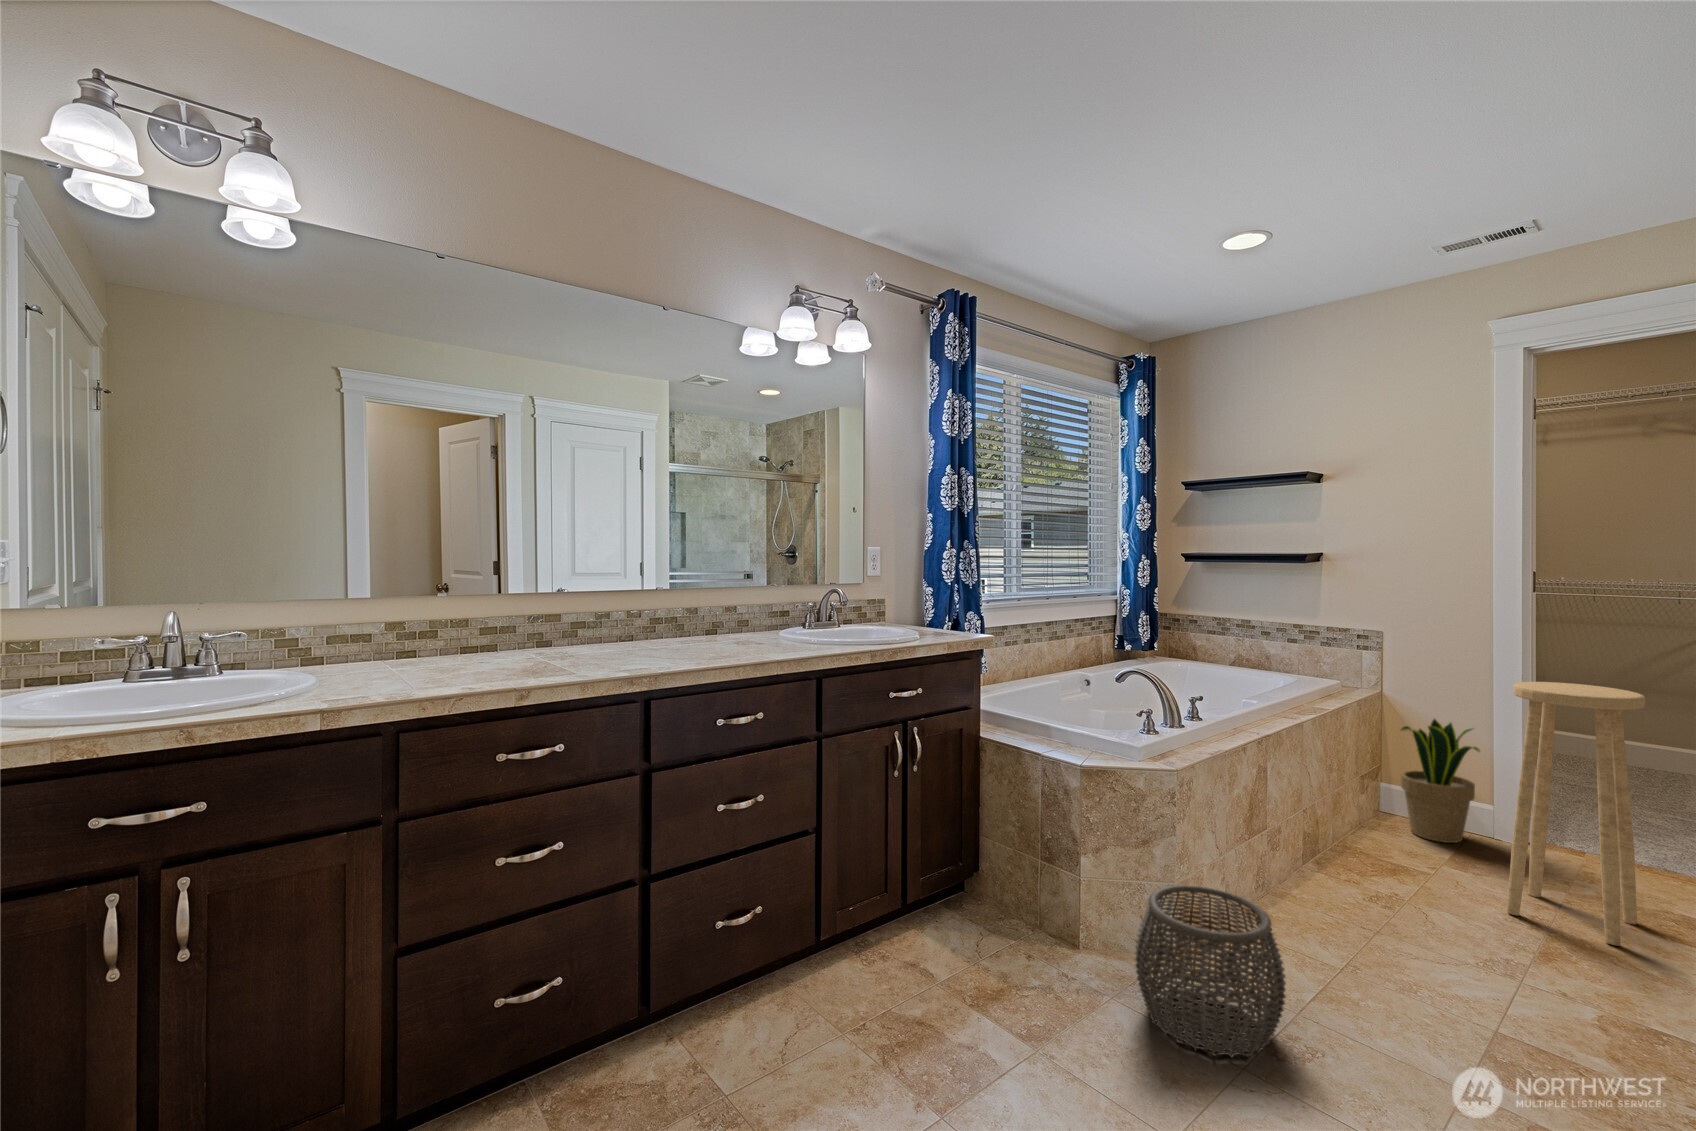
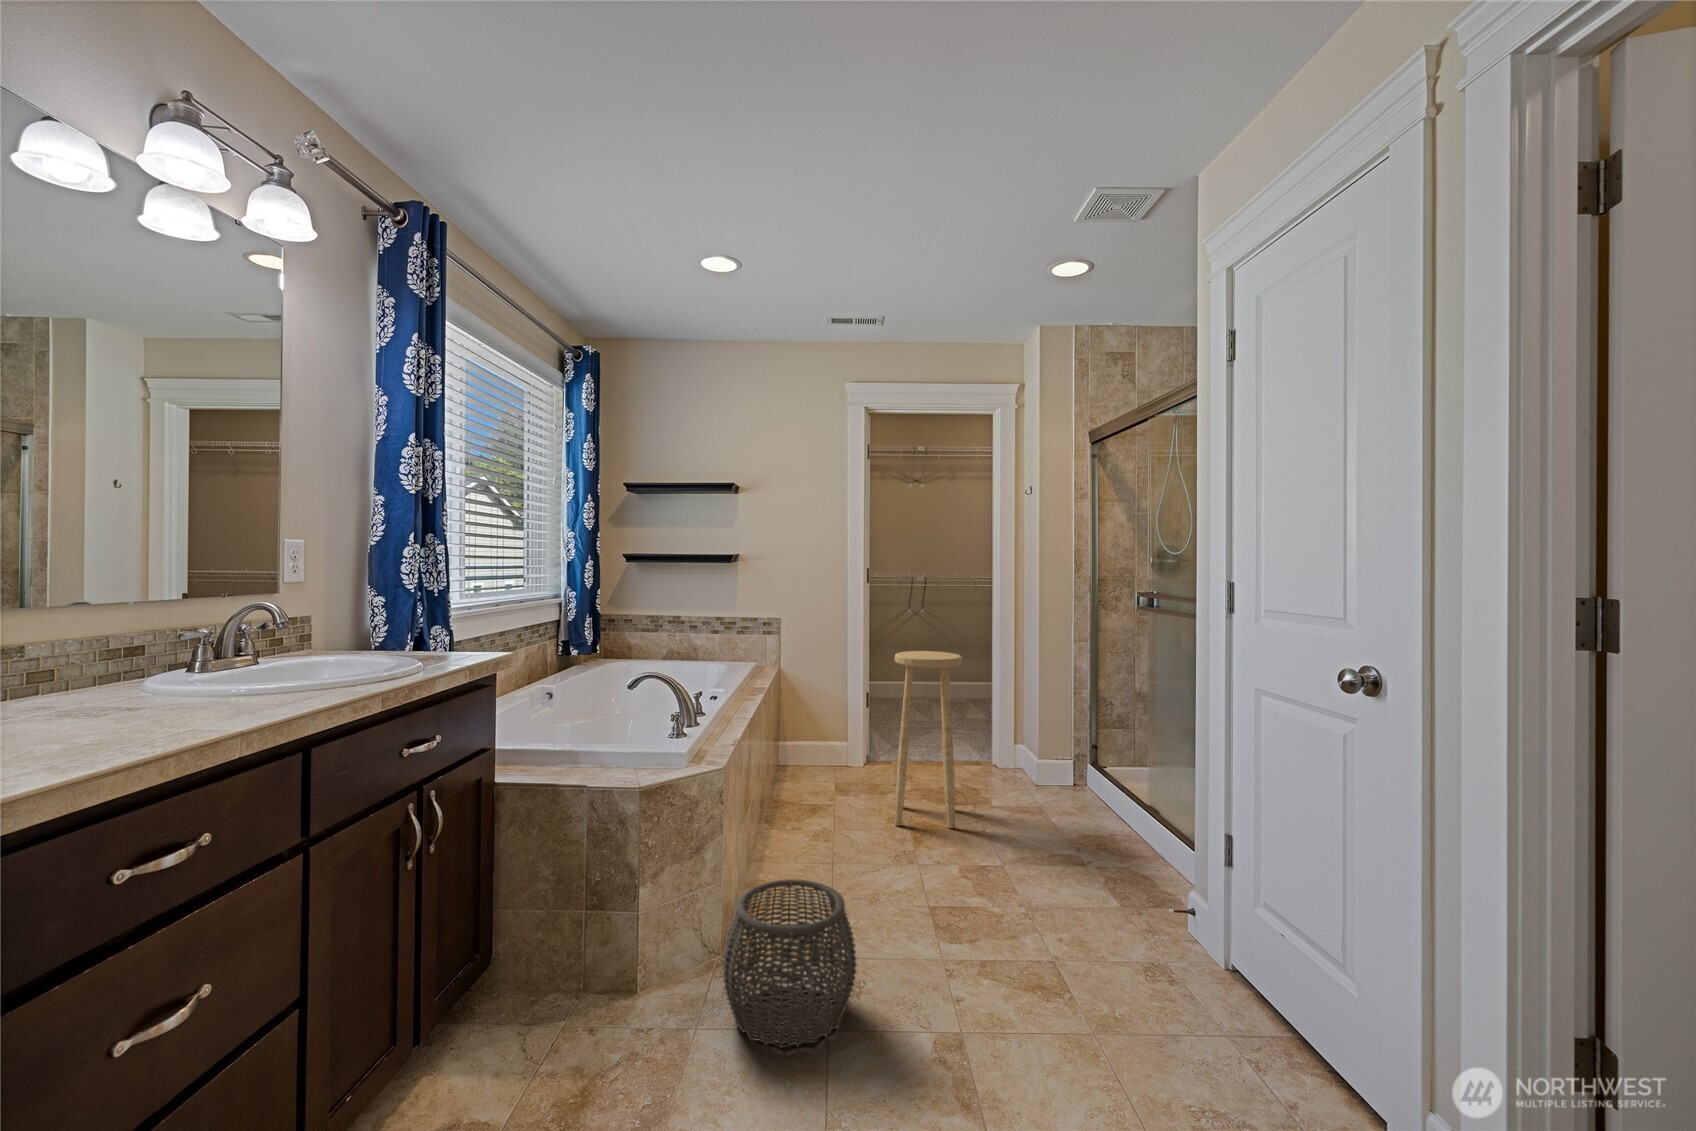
potted plant: present [1401,719,1480,843] -> none [803,687,855,784]

